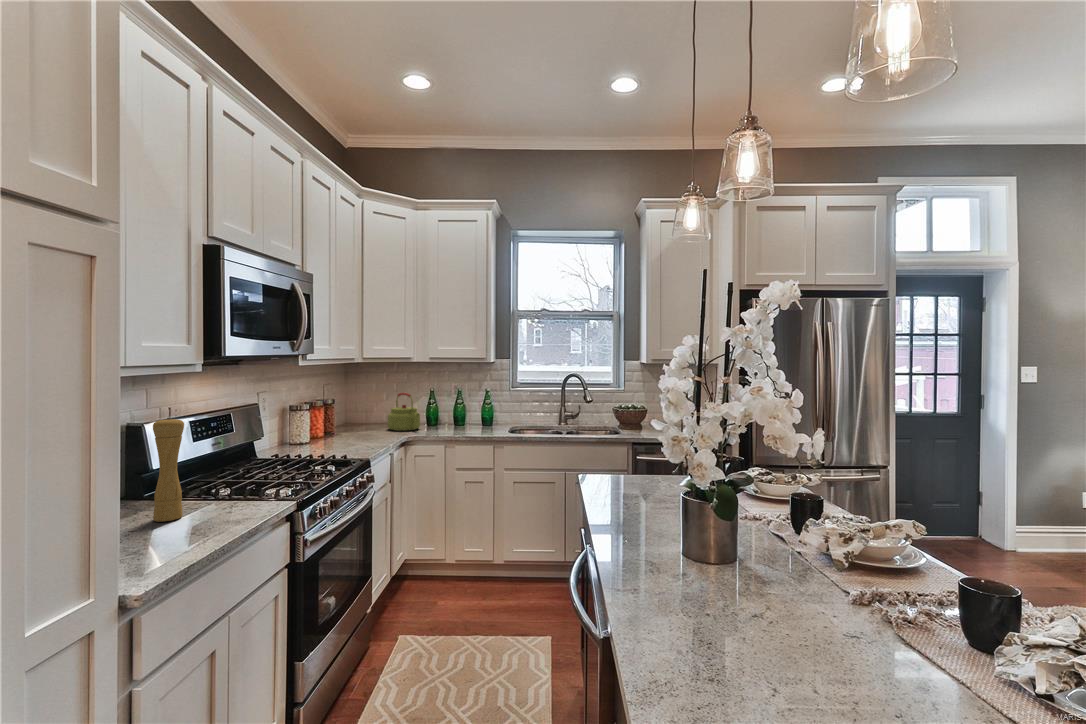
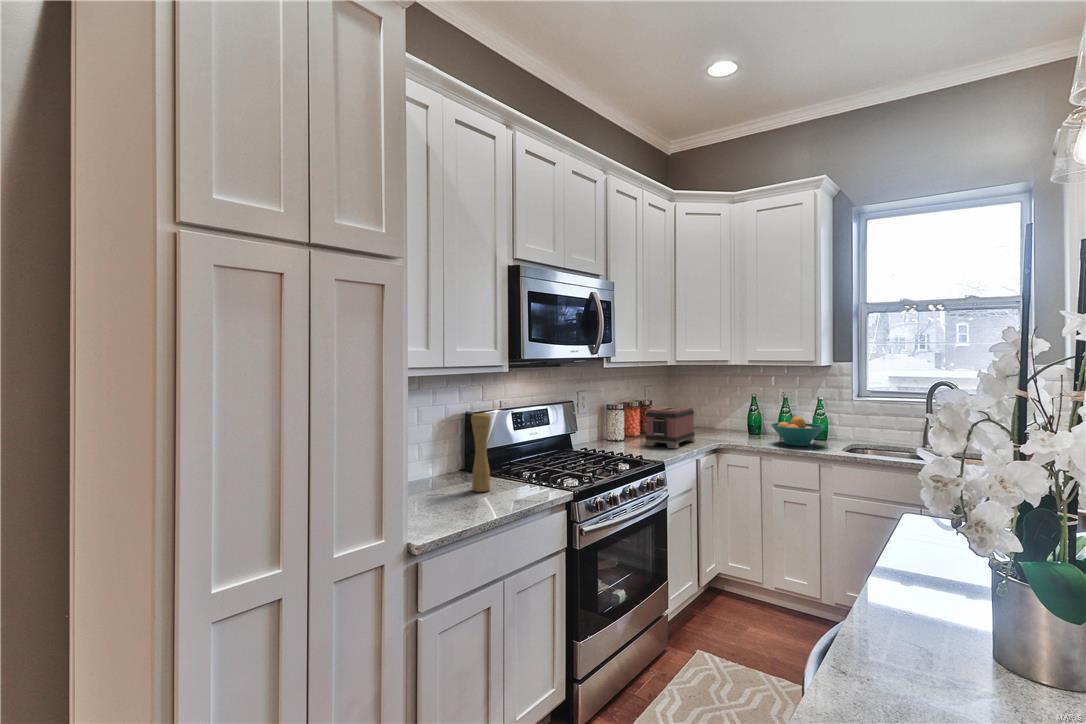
kettle: present [388,393,420,431] -> none [702,396,738,437]
toaster: none [338,403,387,445] -> present [645,406,695,449]
fruit bowl: none [452,408,493,433] -> present [771,416,825,446]

